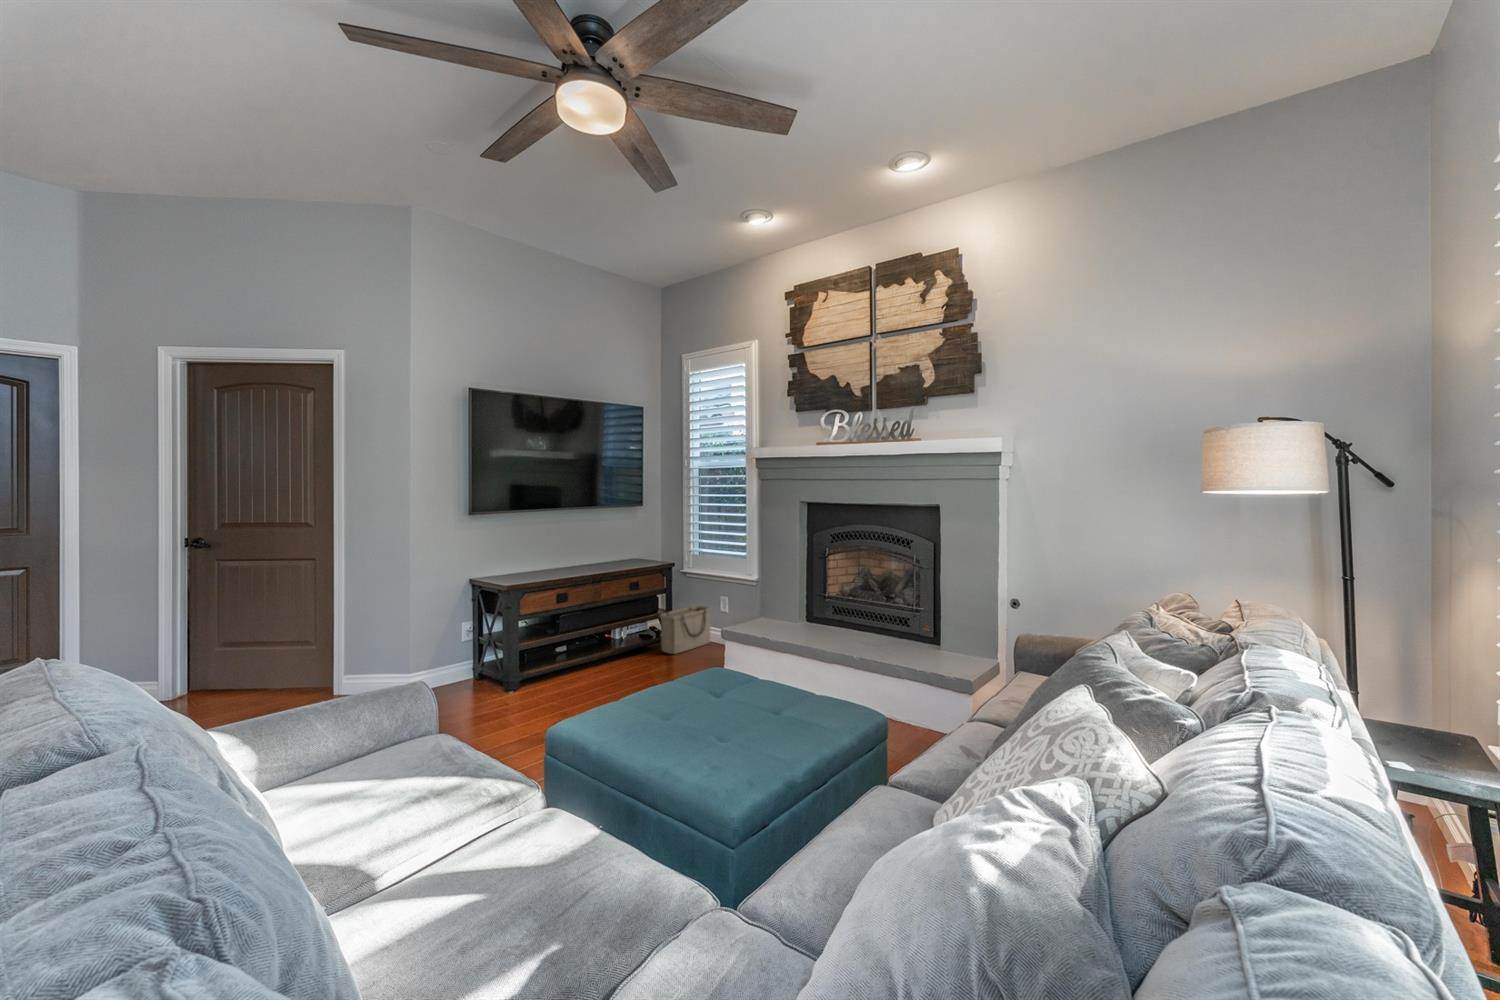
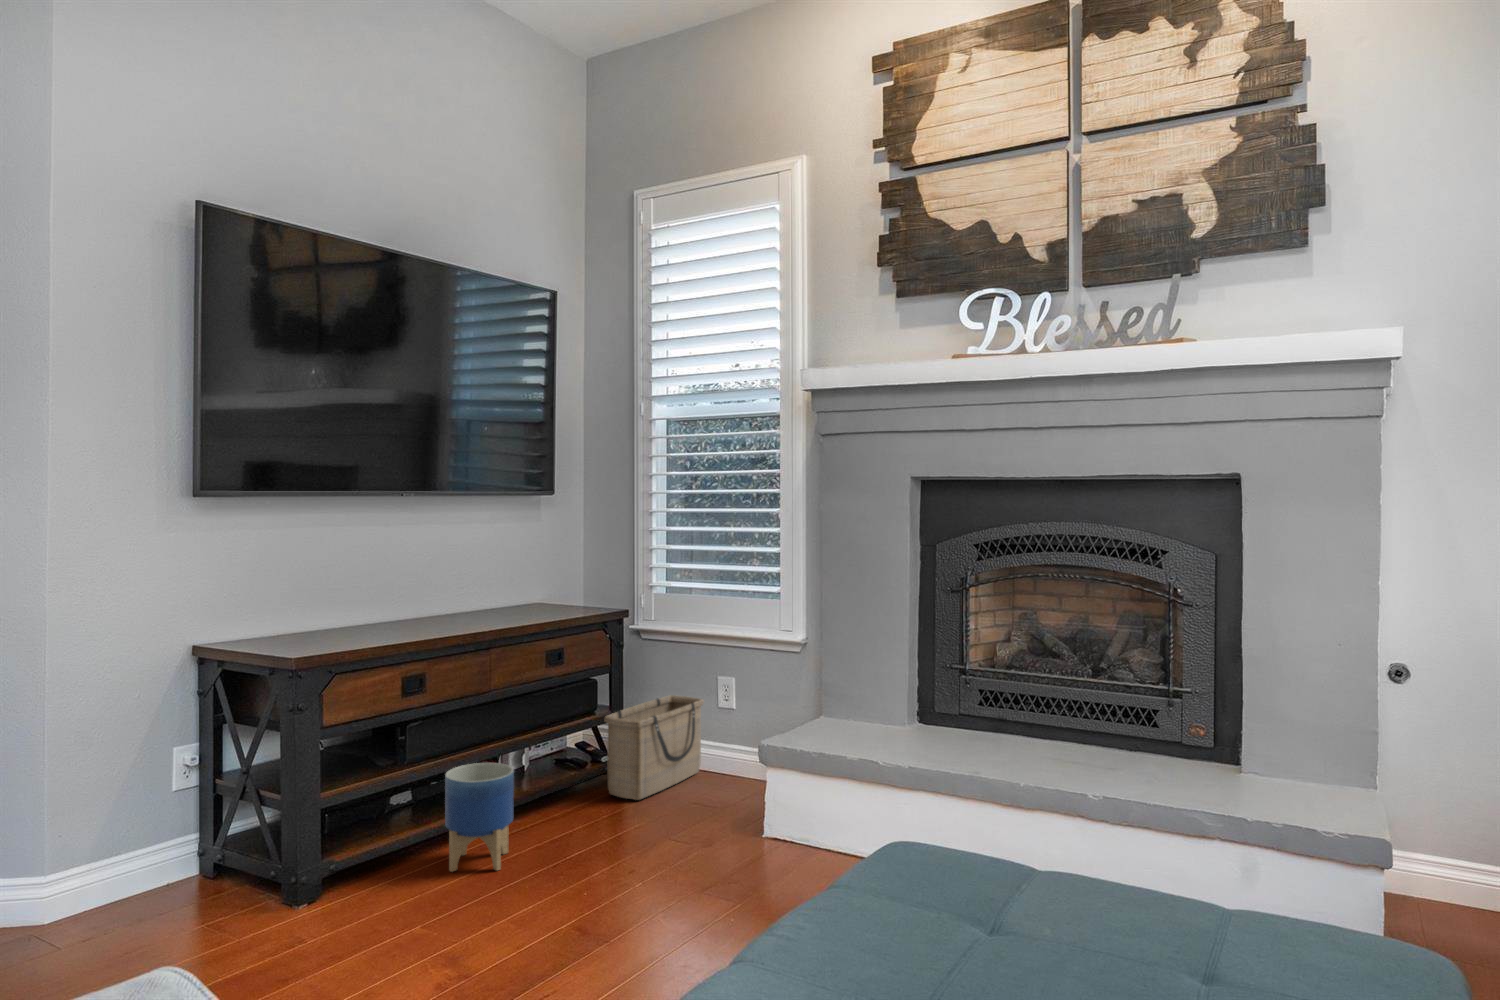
planter: none [577,633,607,680] -> present [445,763,514,872]

